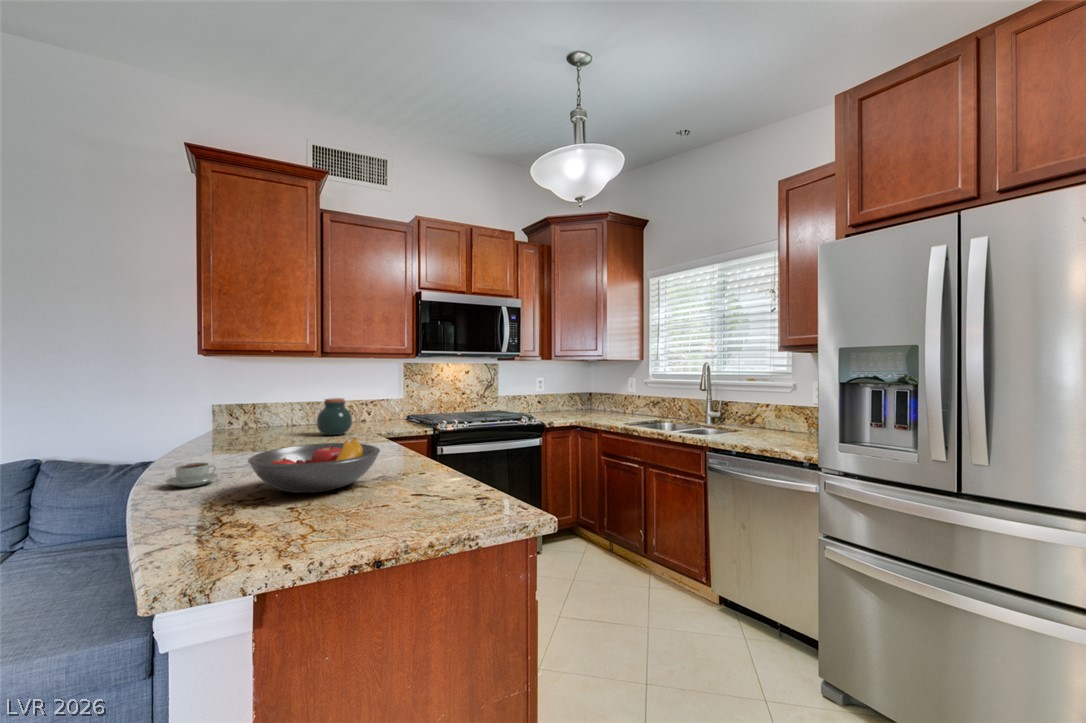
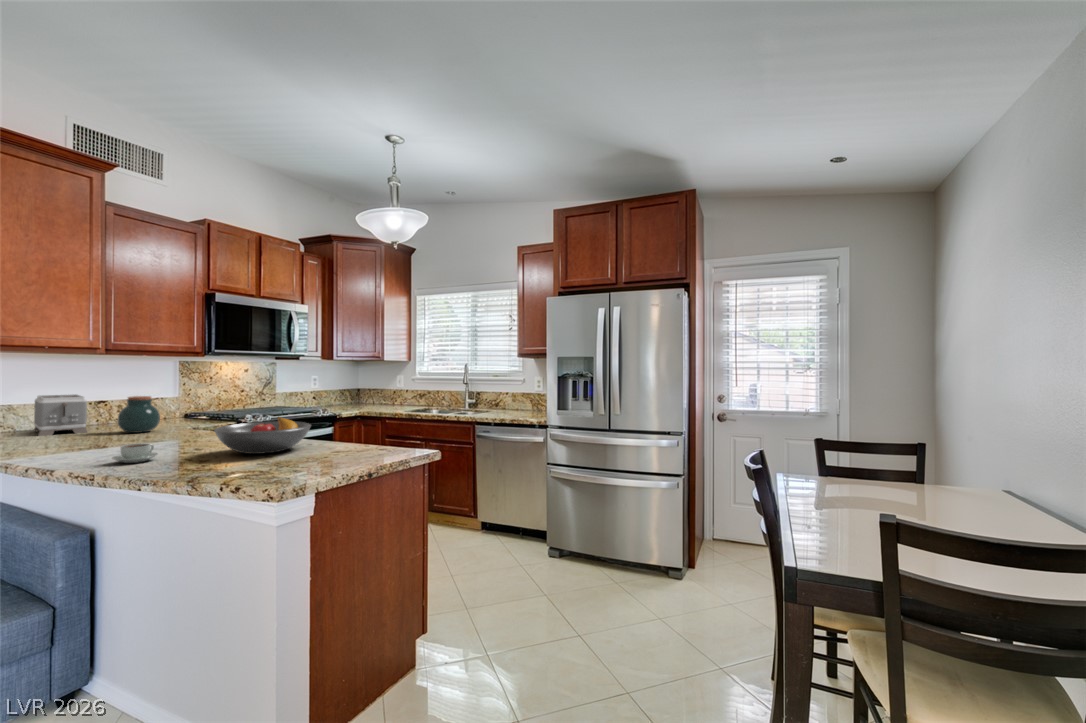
toaster: none [271,394,316,433] -> present [33,394,87,436]

